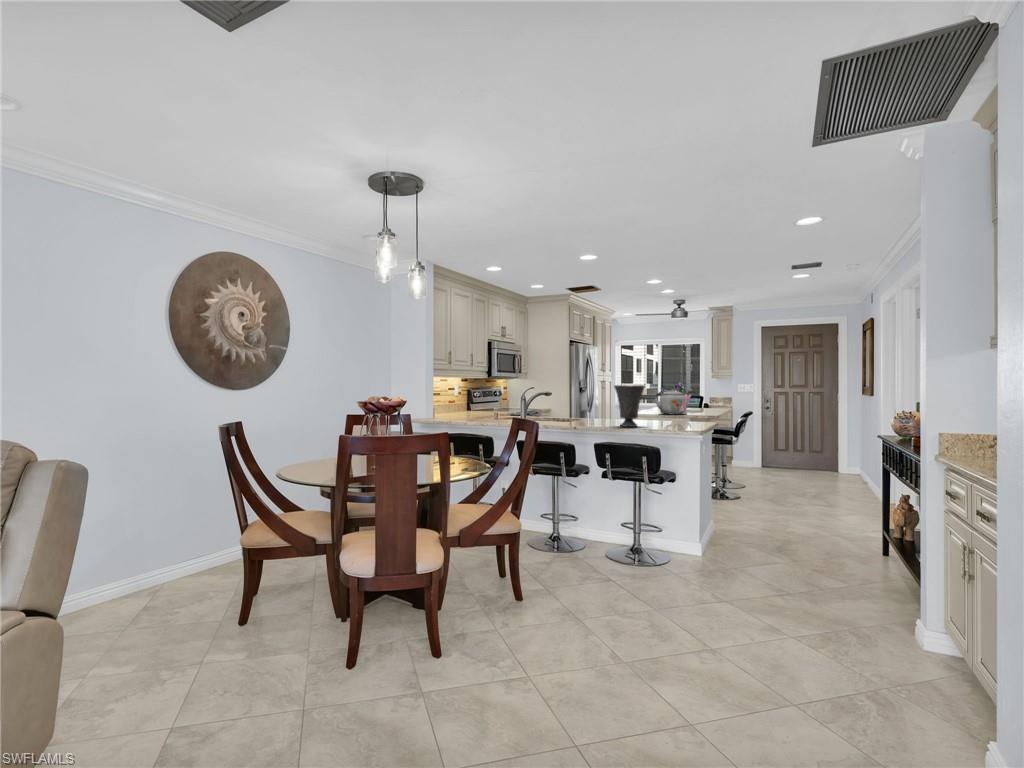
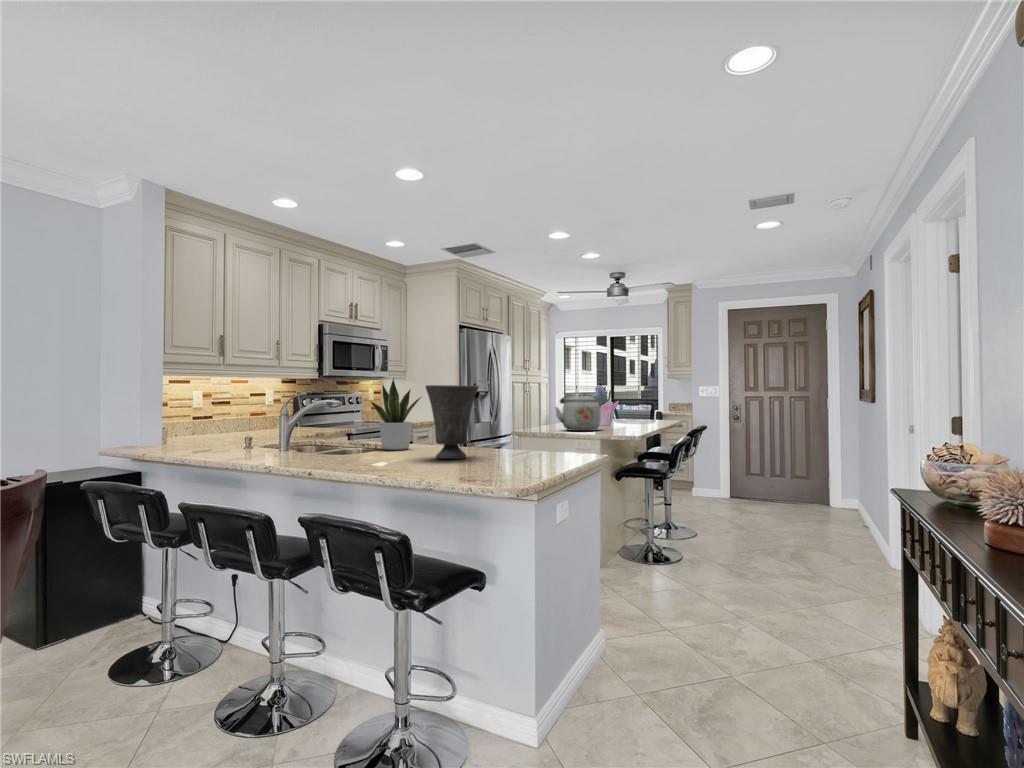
potted plant: none [566,379,597,423] -> present [370,378,421,450]

